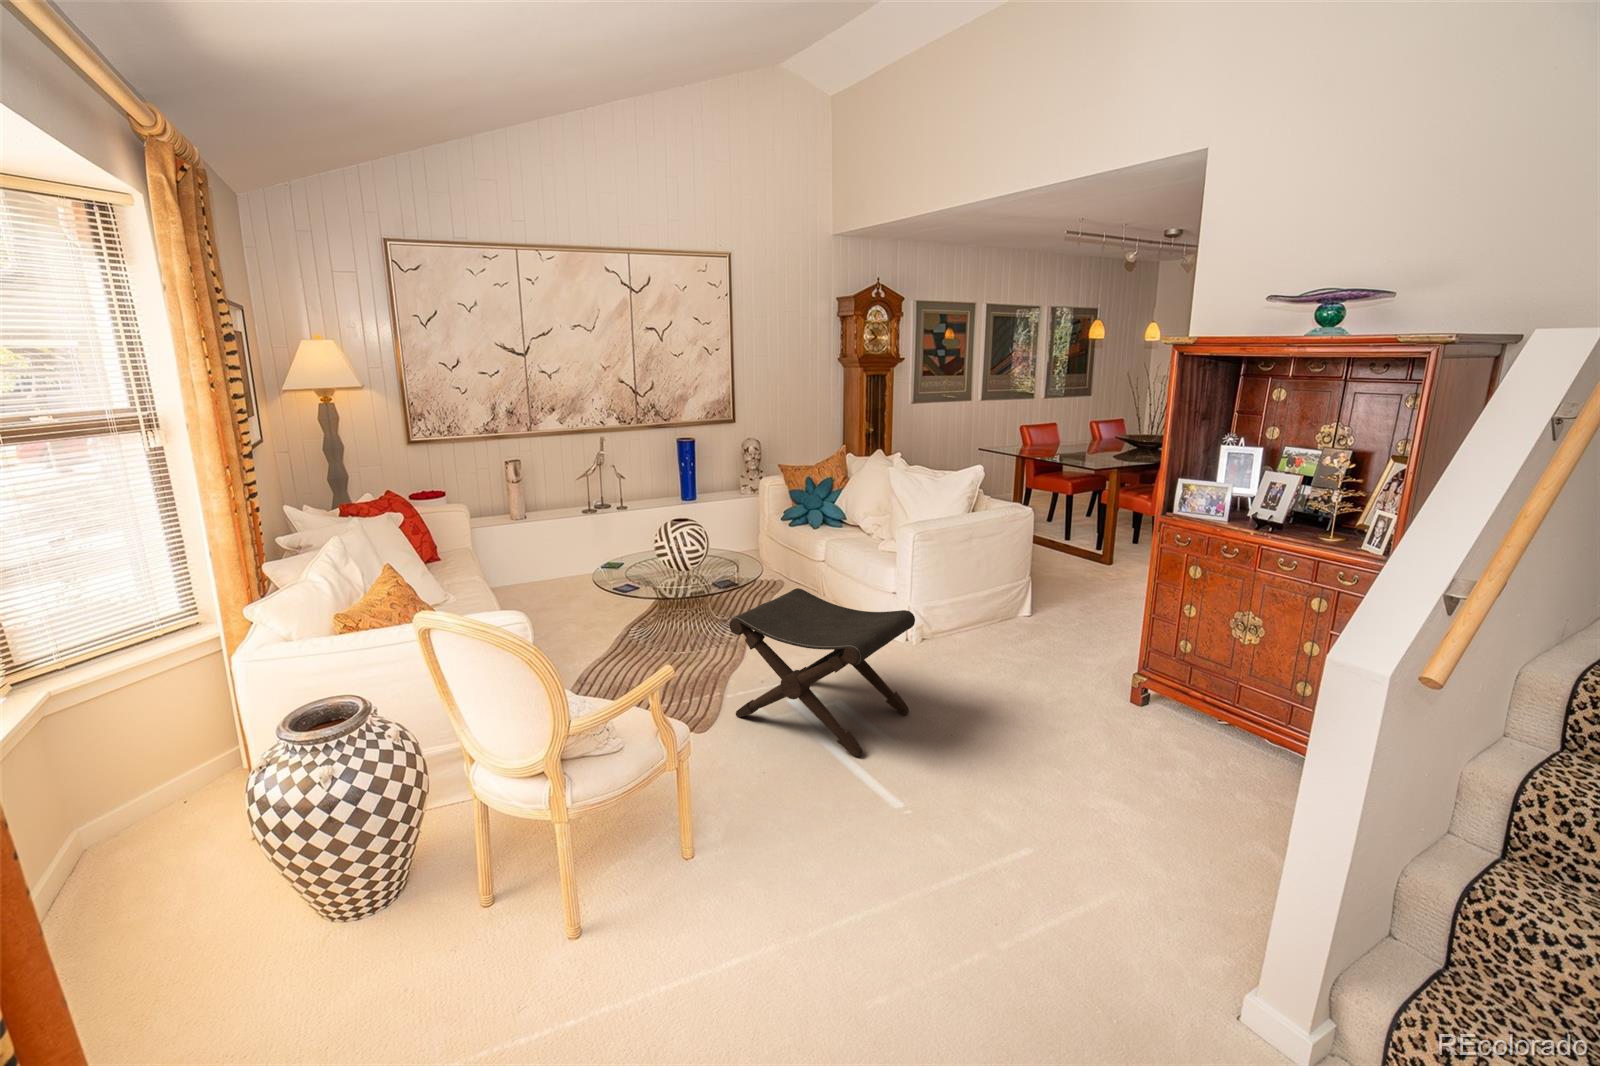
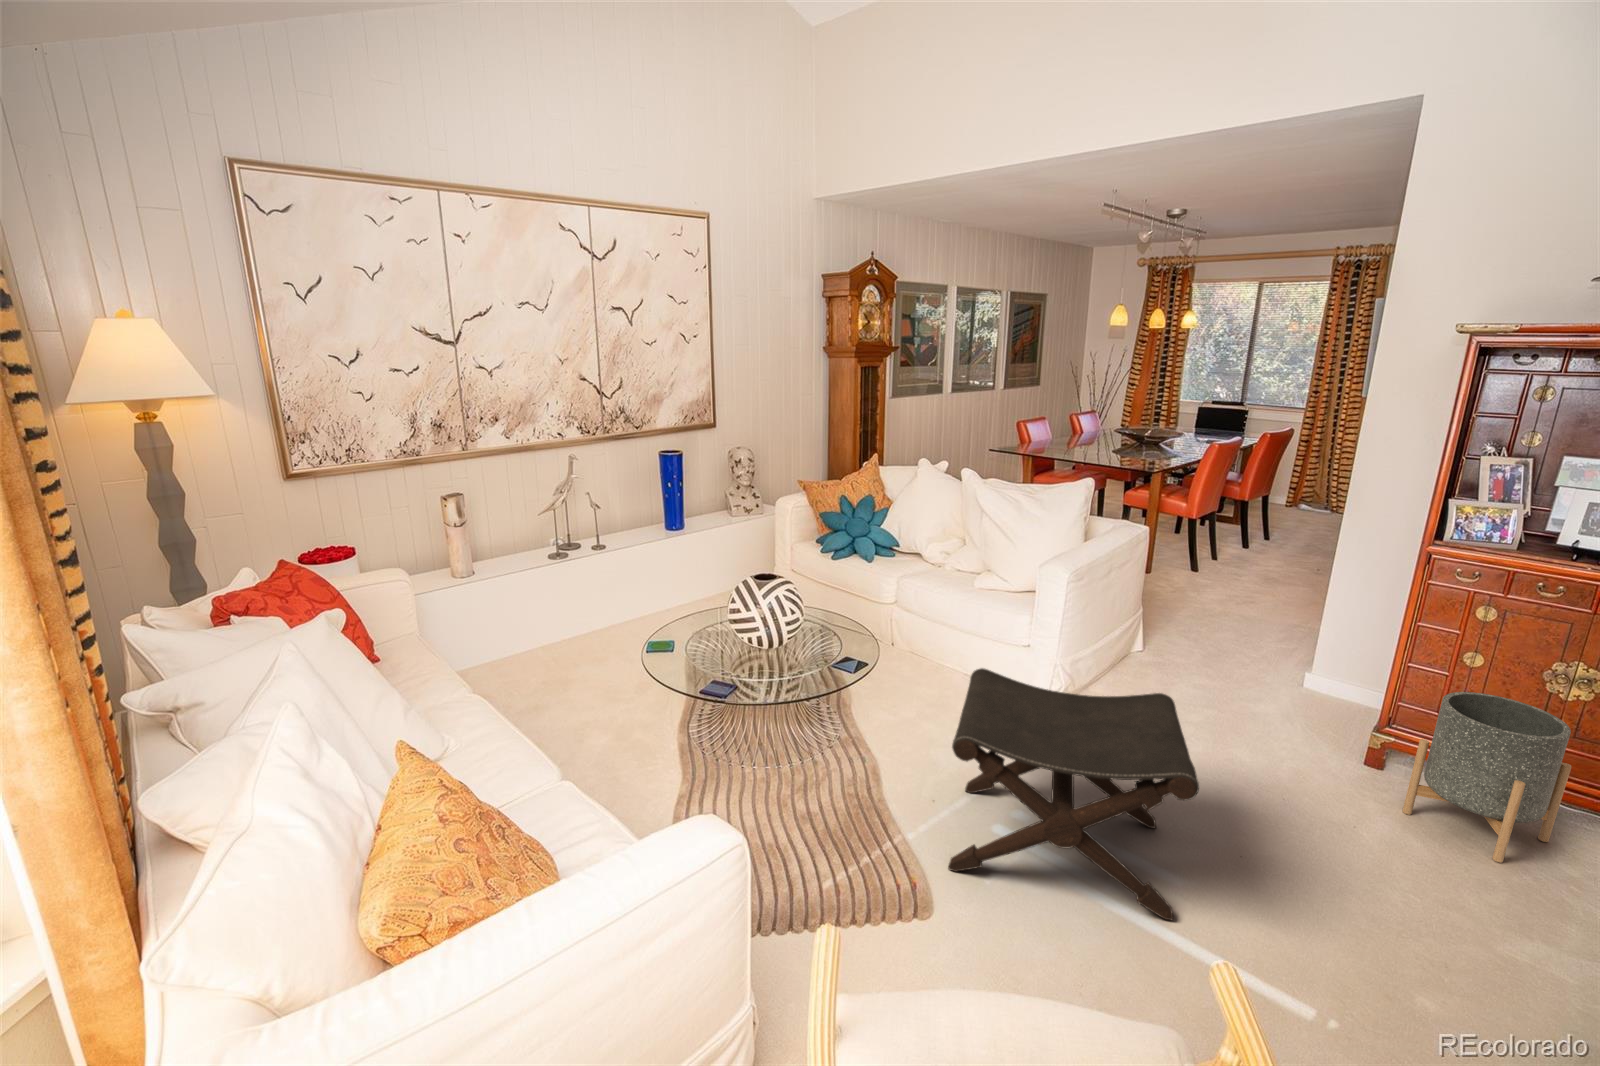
planter: none [1121,636,1233,765] -> present [1403,692,1572,863]

